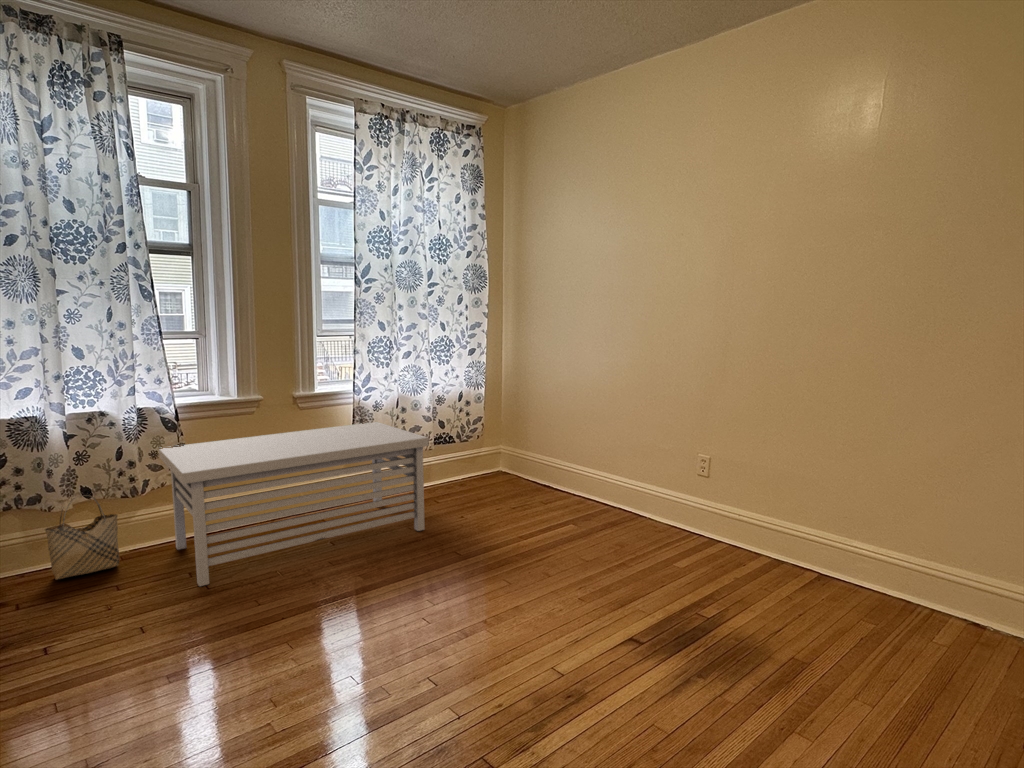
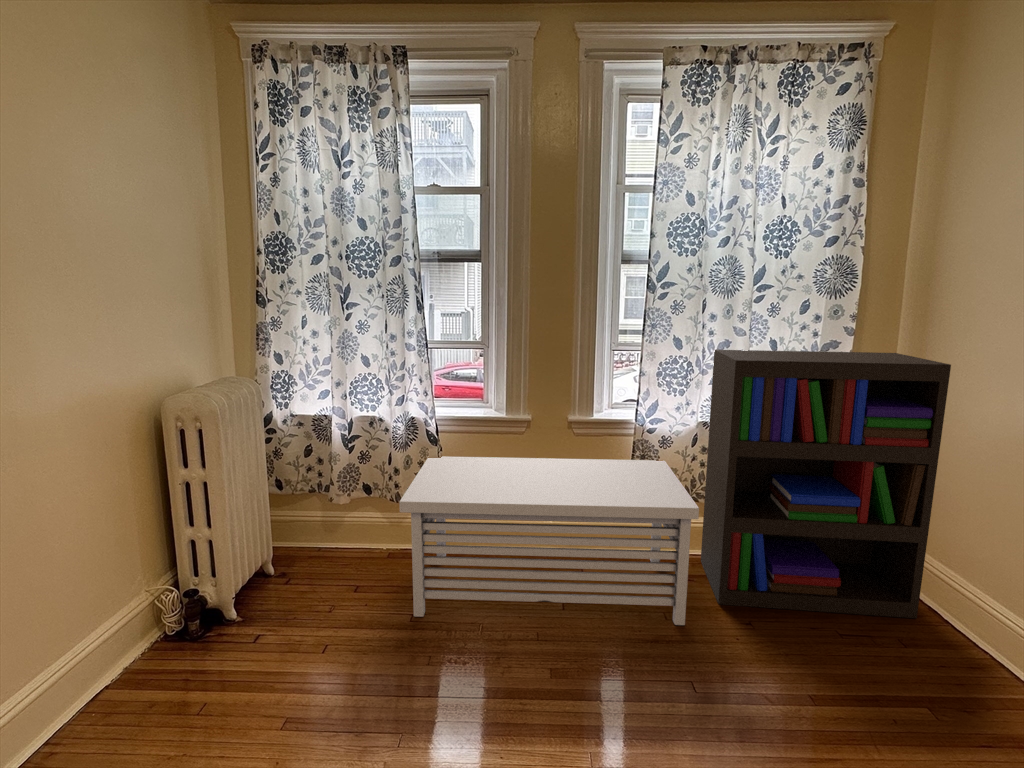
bookshelf: none [406,329,547,515] -> present [701,350,951,618]
woven basket: present [45,496,119,580] -> none [331,484,388,562]

